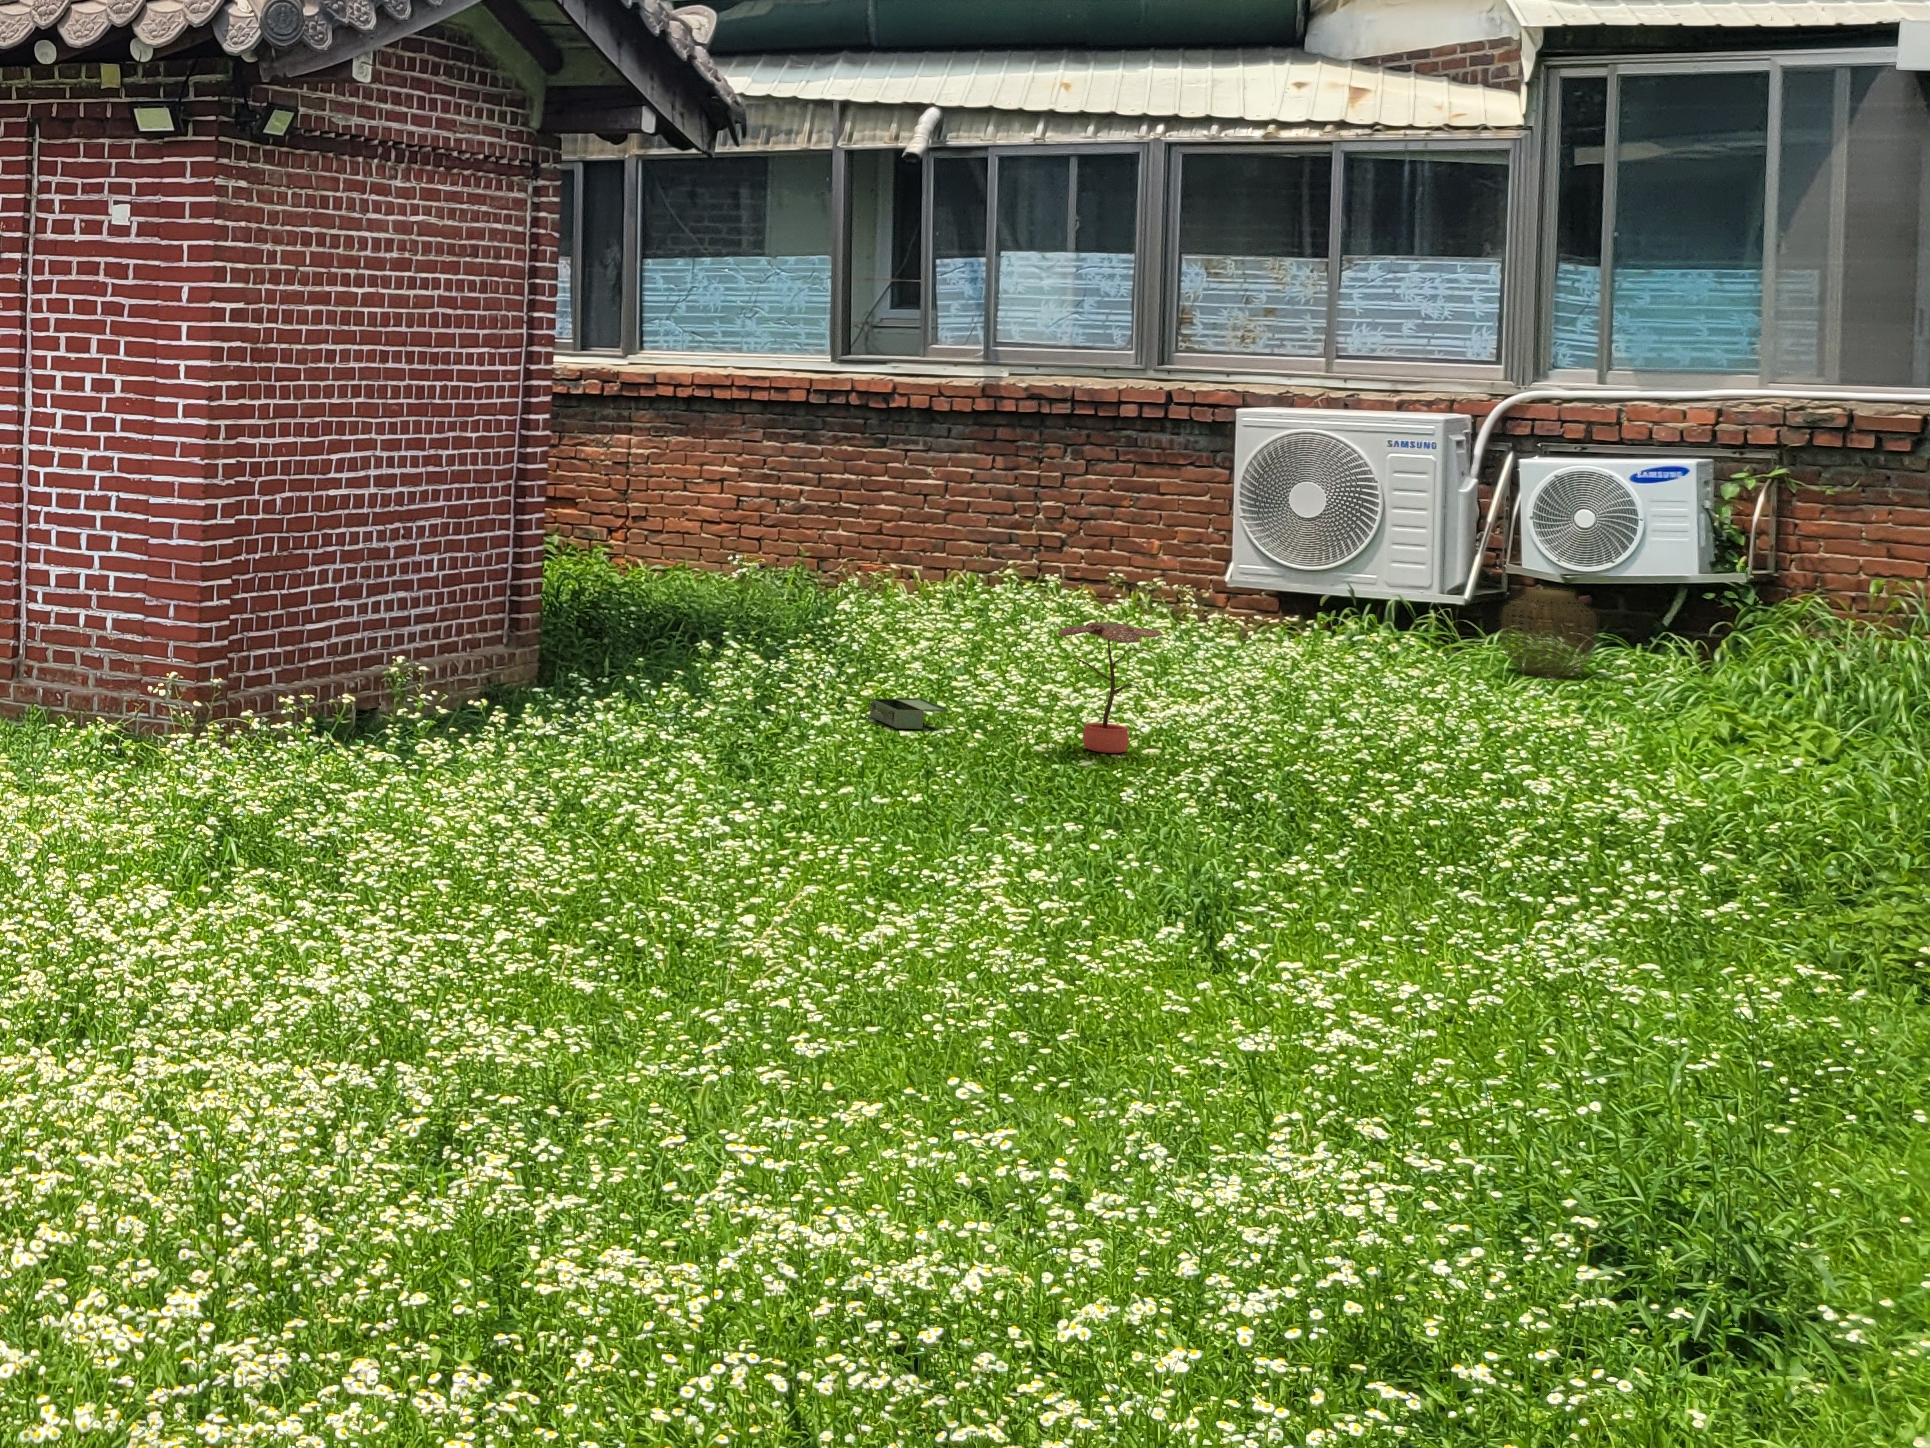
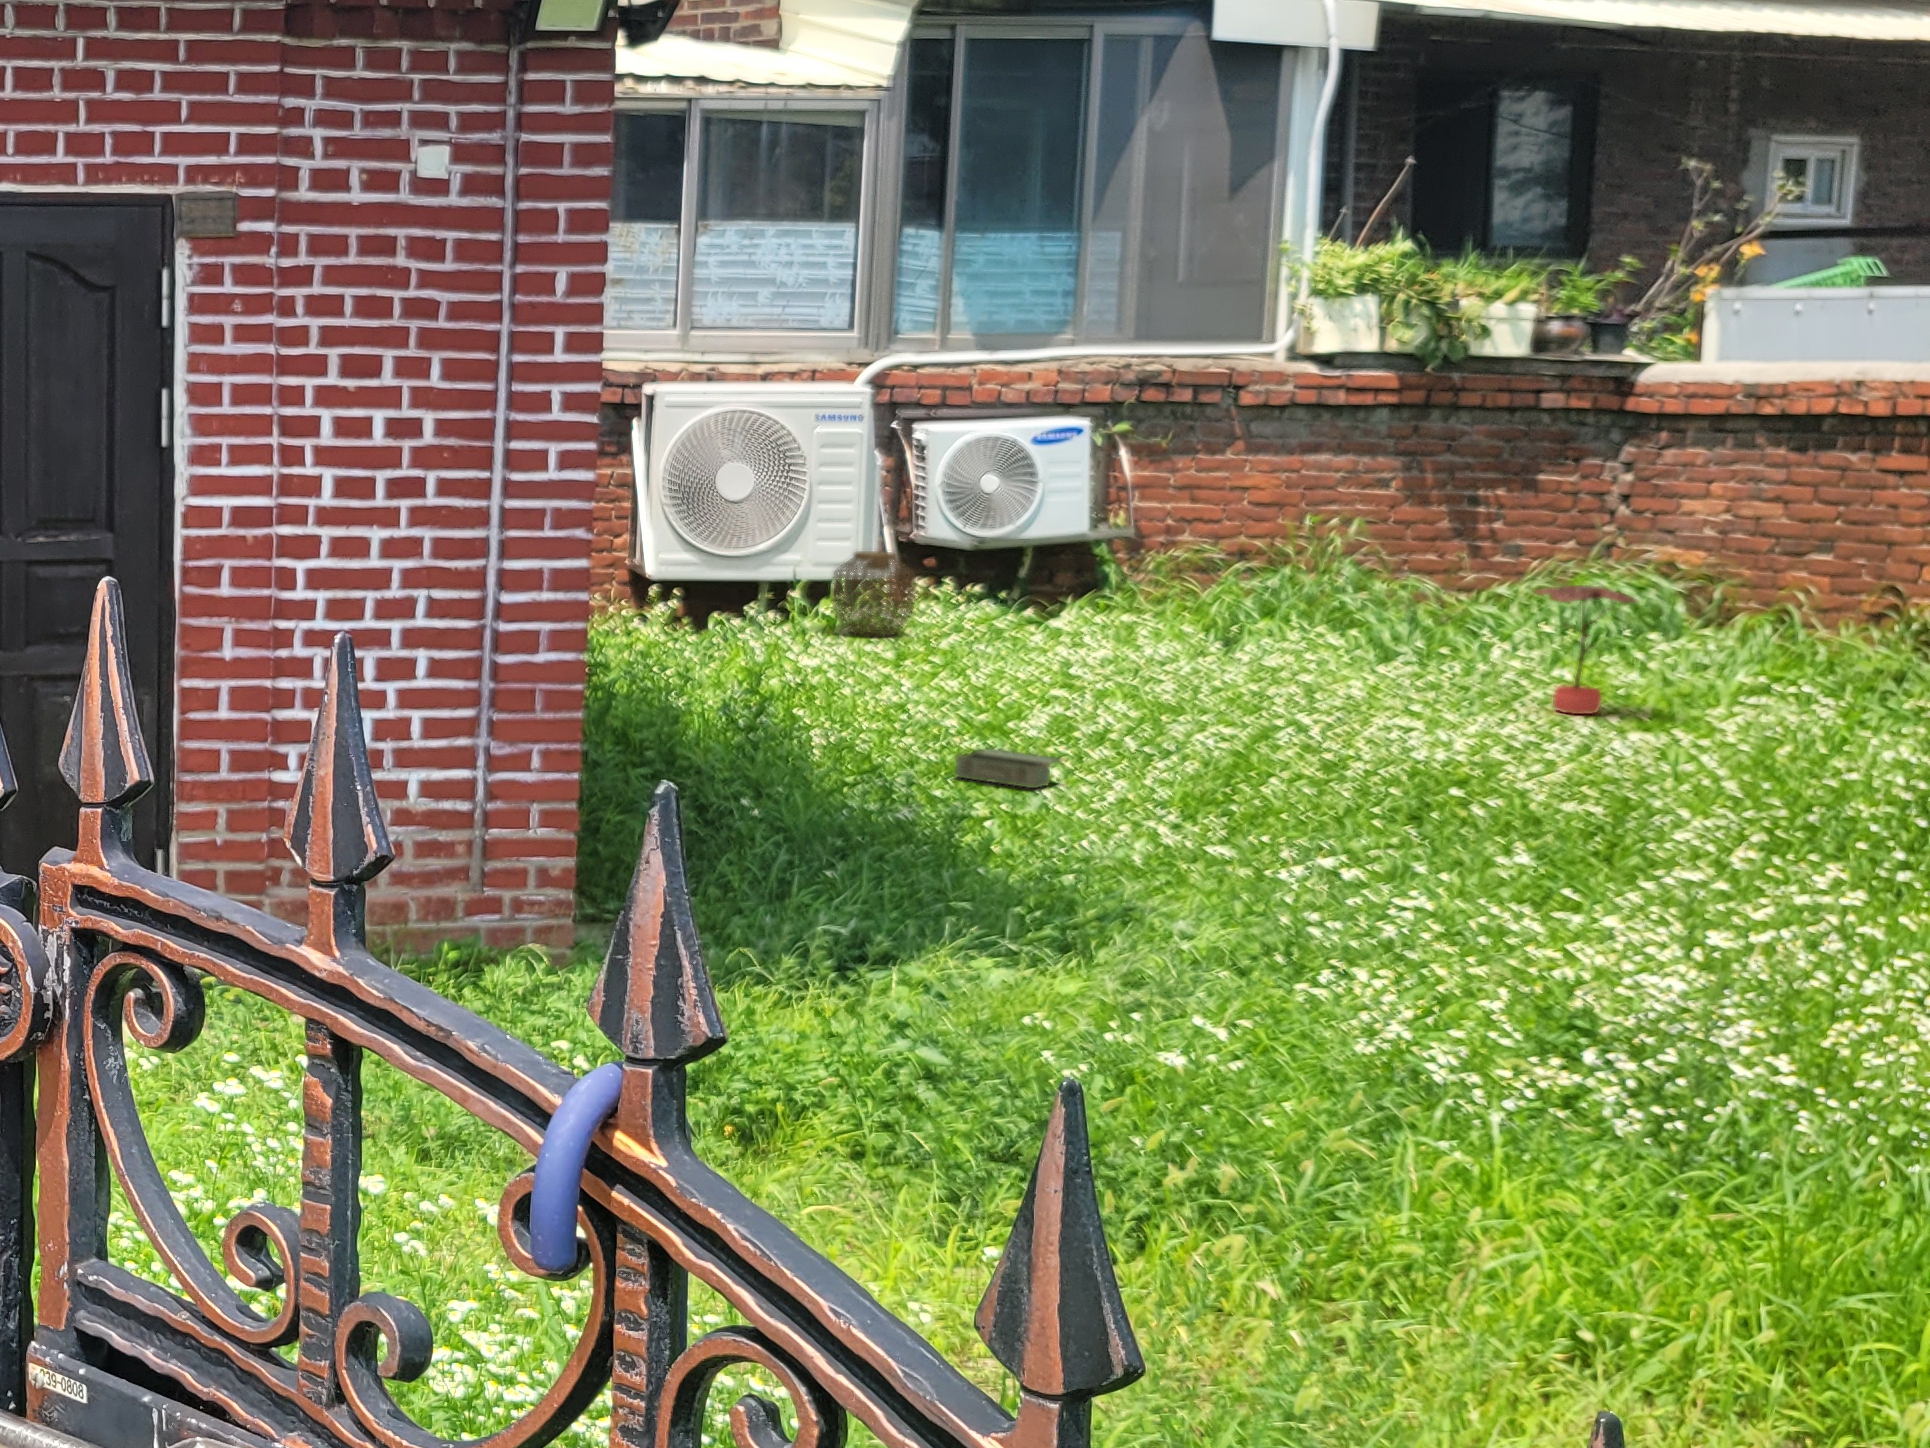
woven basket: present [1501,589,1596,677] -> present [831,551,915,636]
potted plant: present [1058,622,1162,753] -> present [1534,585,1637,714]

